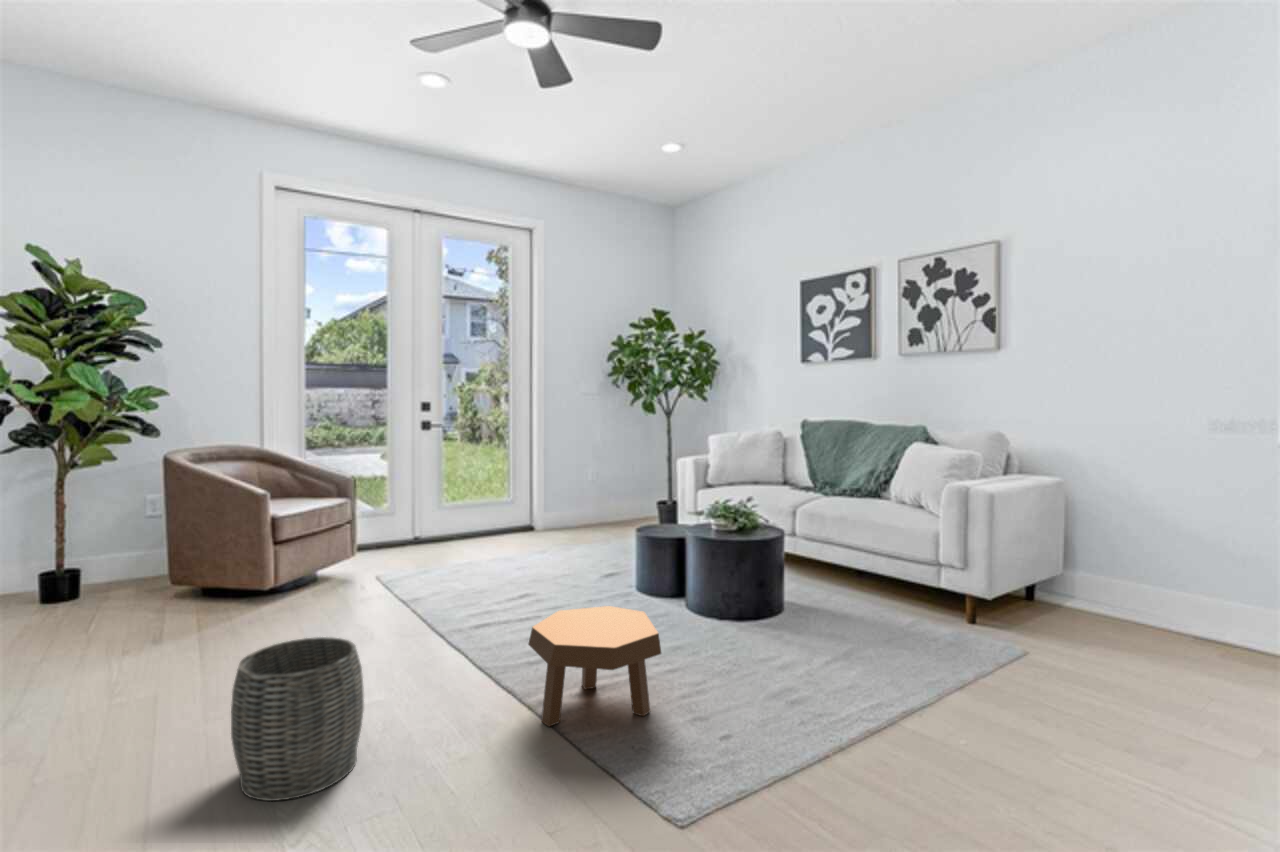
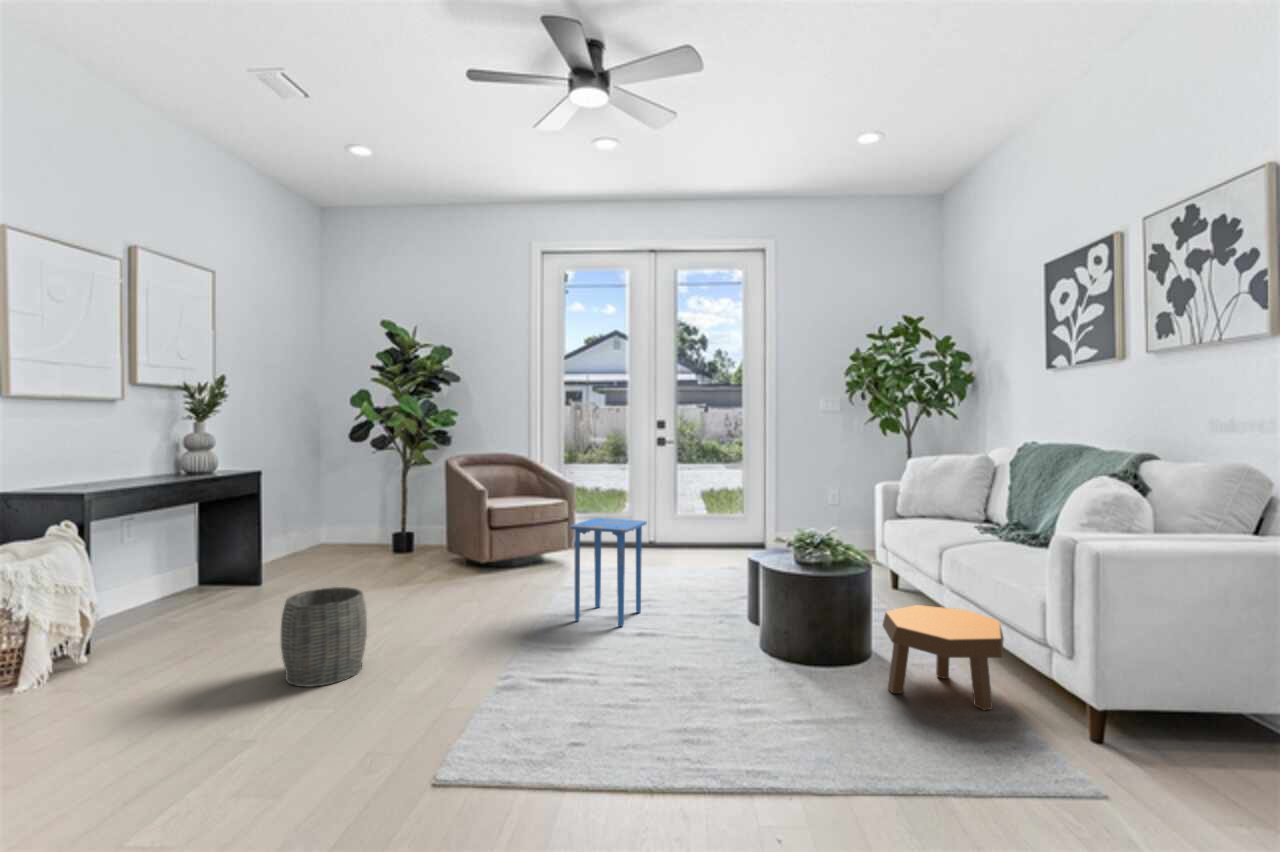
side table: none [492,507,568,628] -> present [570,518,647,626]
footstool: present [528,606,661,726] -> present [883,605,1004,710]

